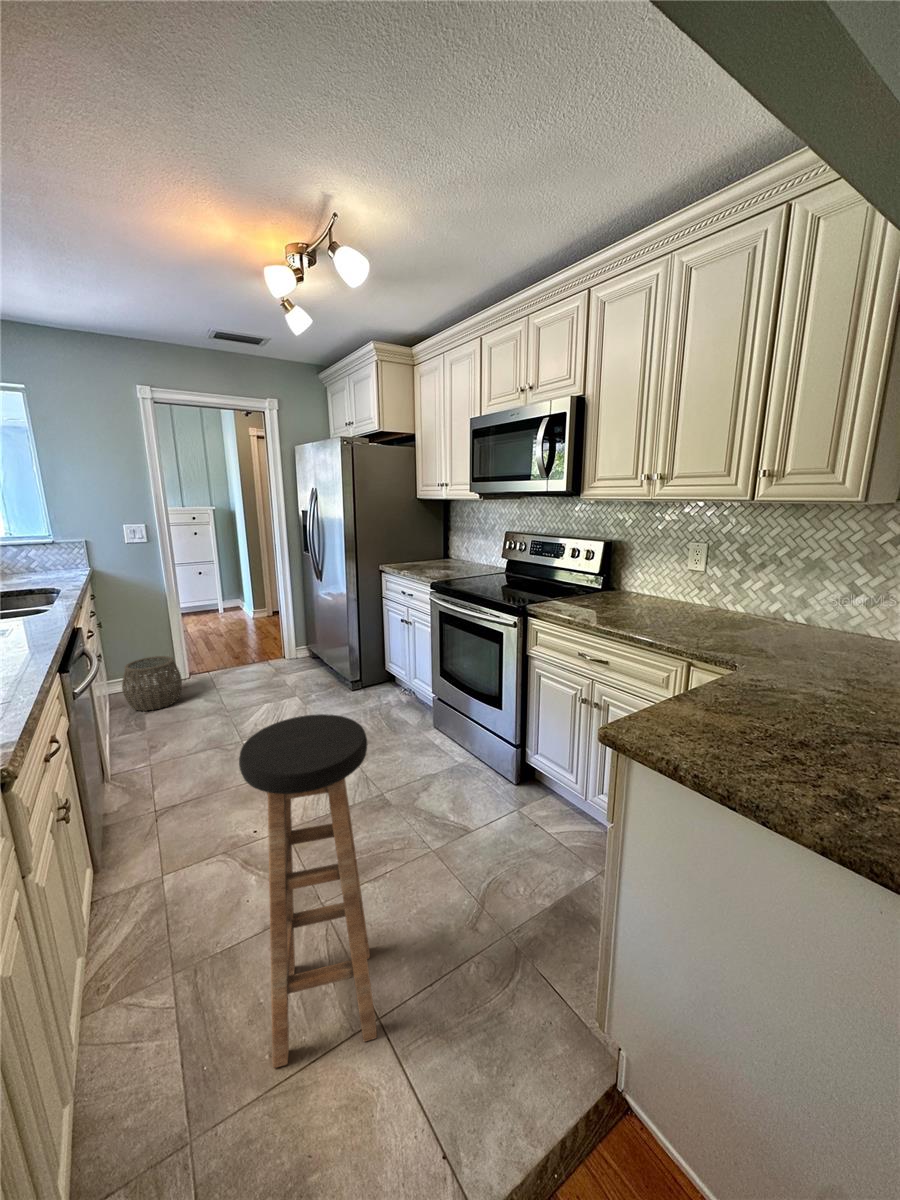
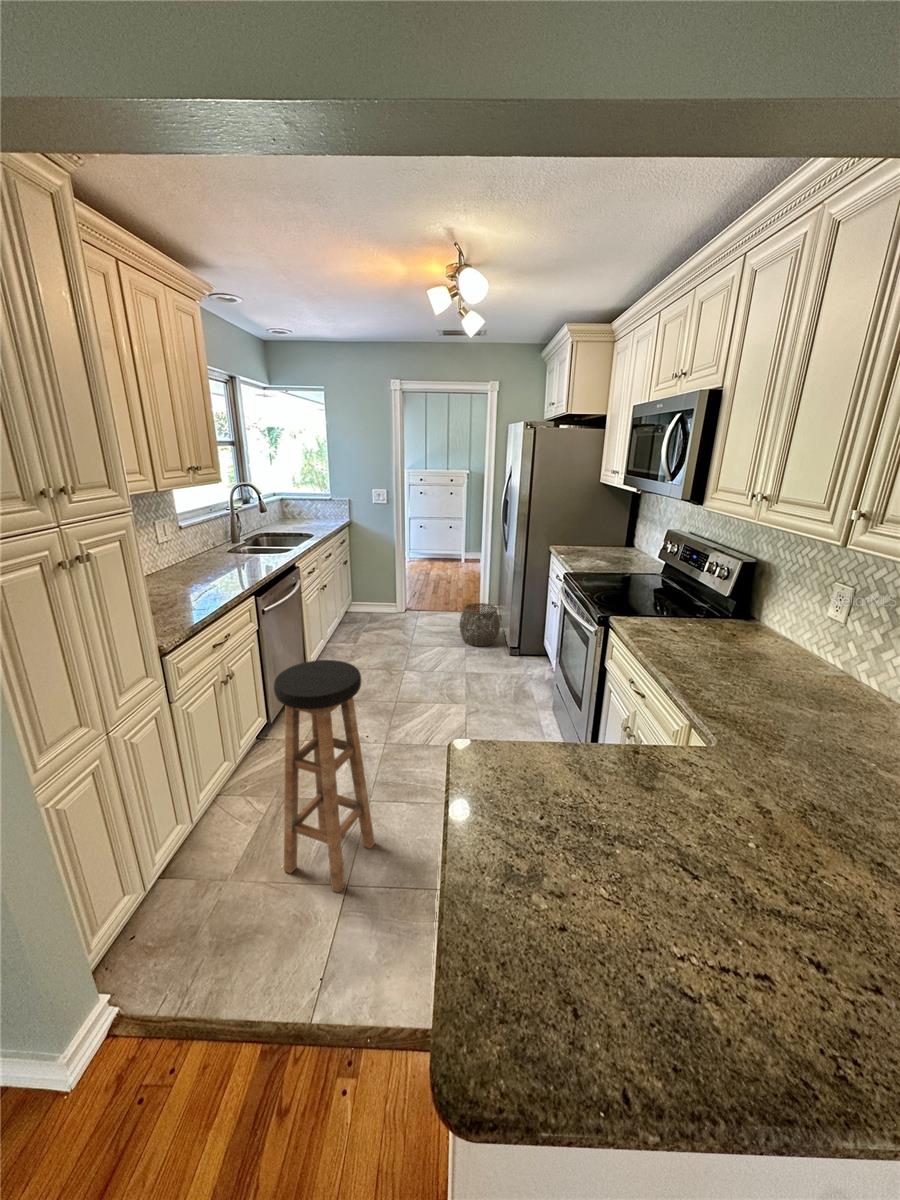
woven basket: present [122,656,182,711] -> present [460,603,500,646]

